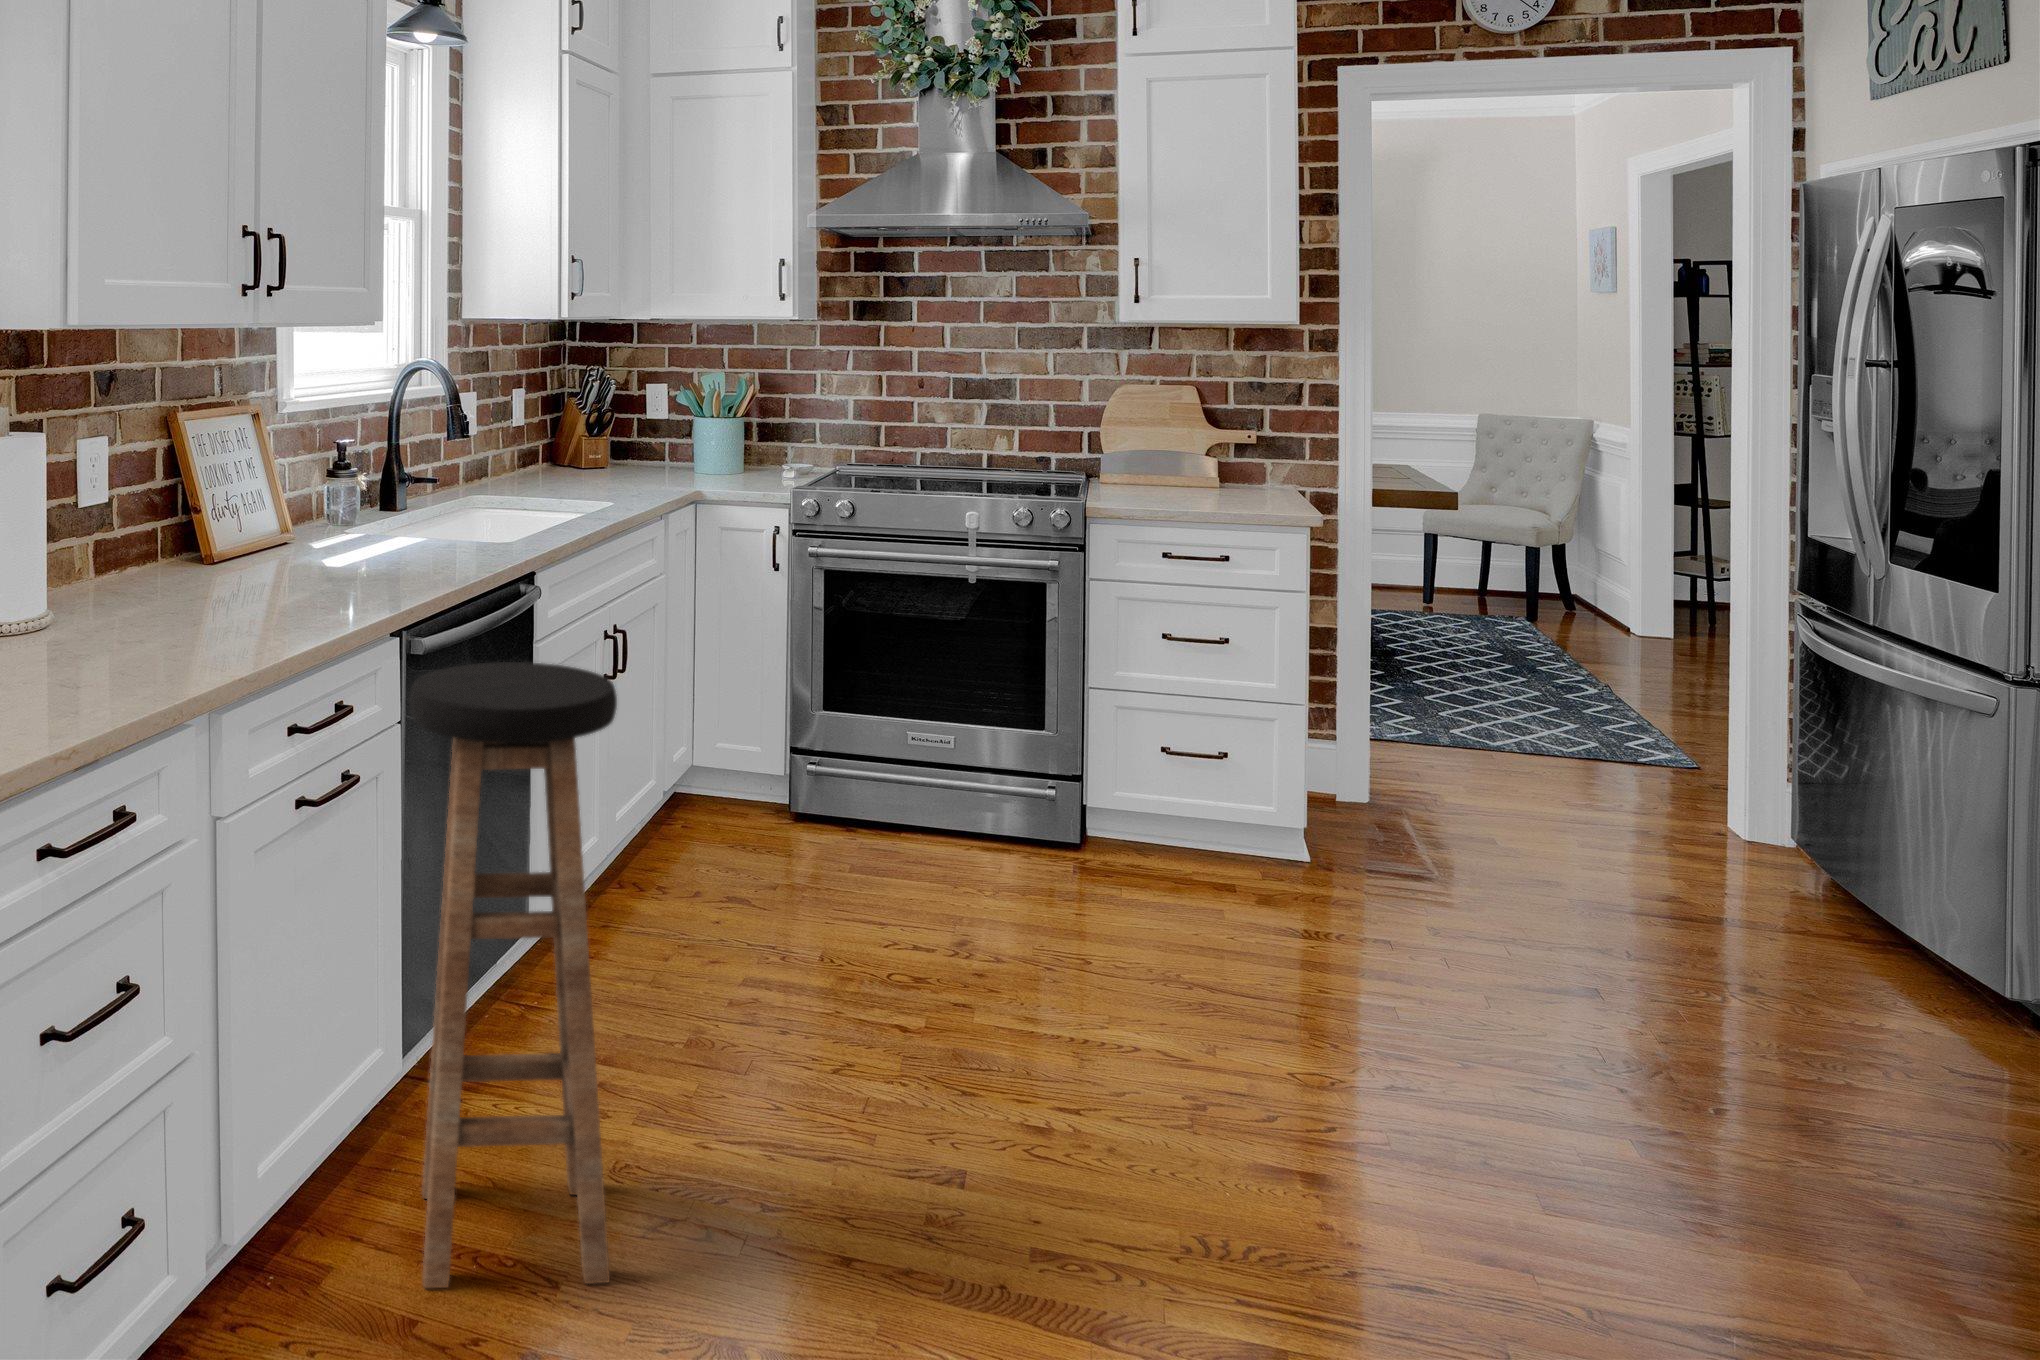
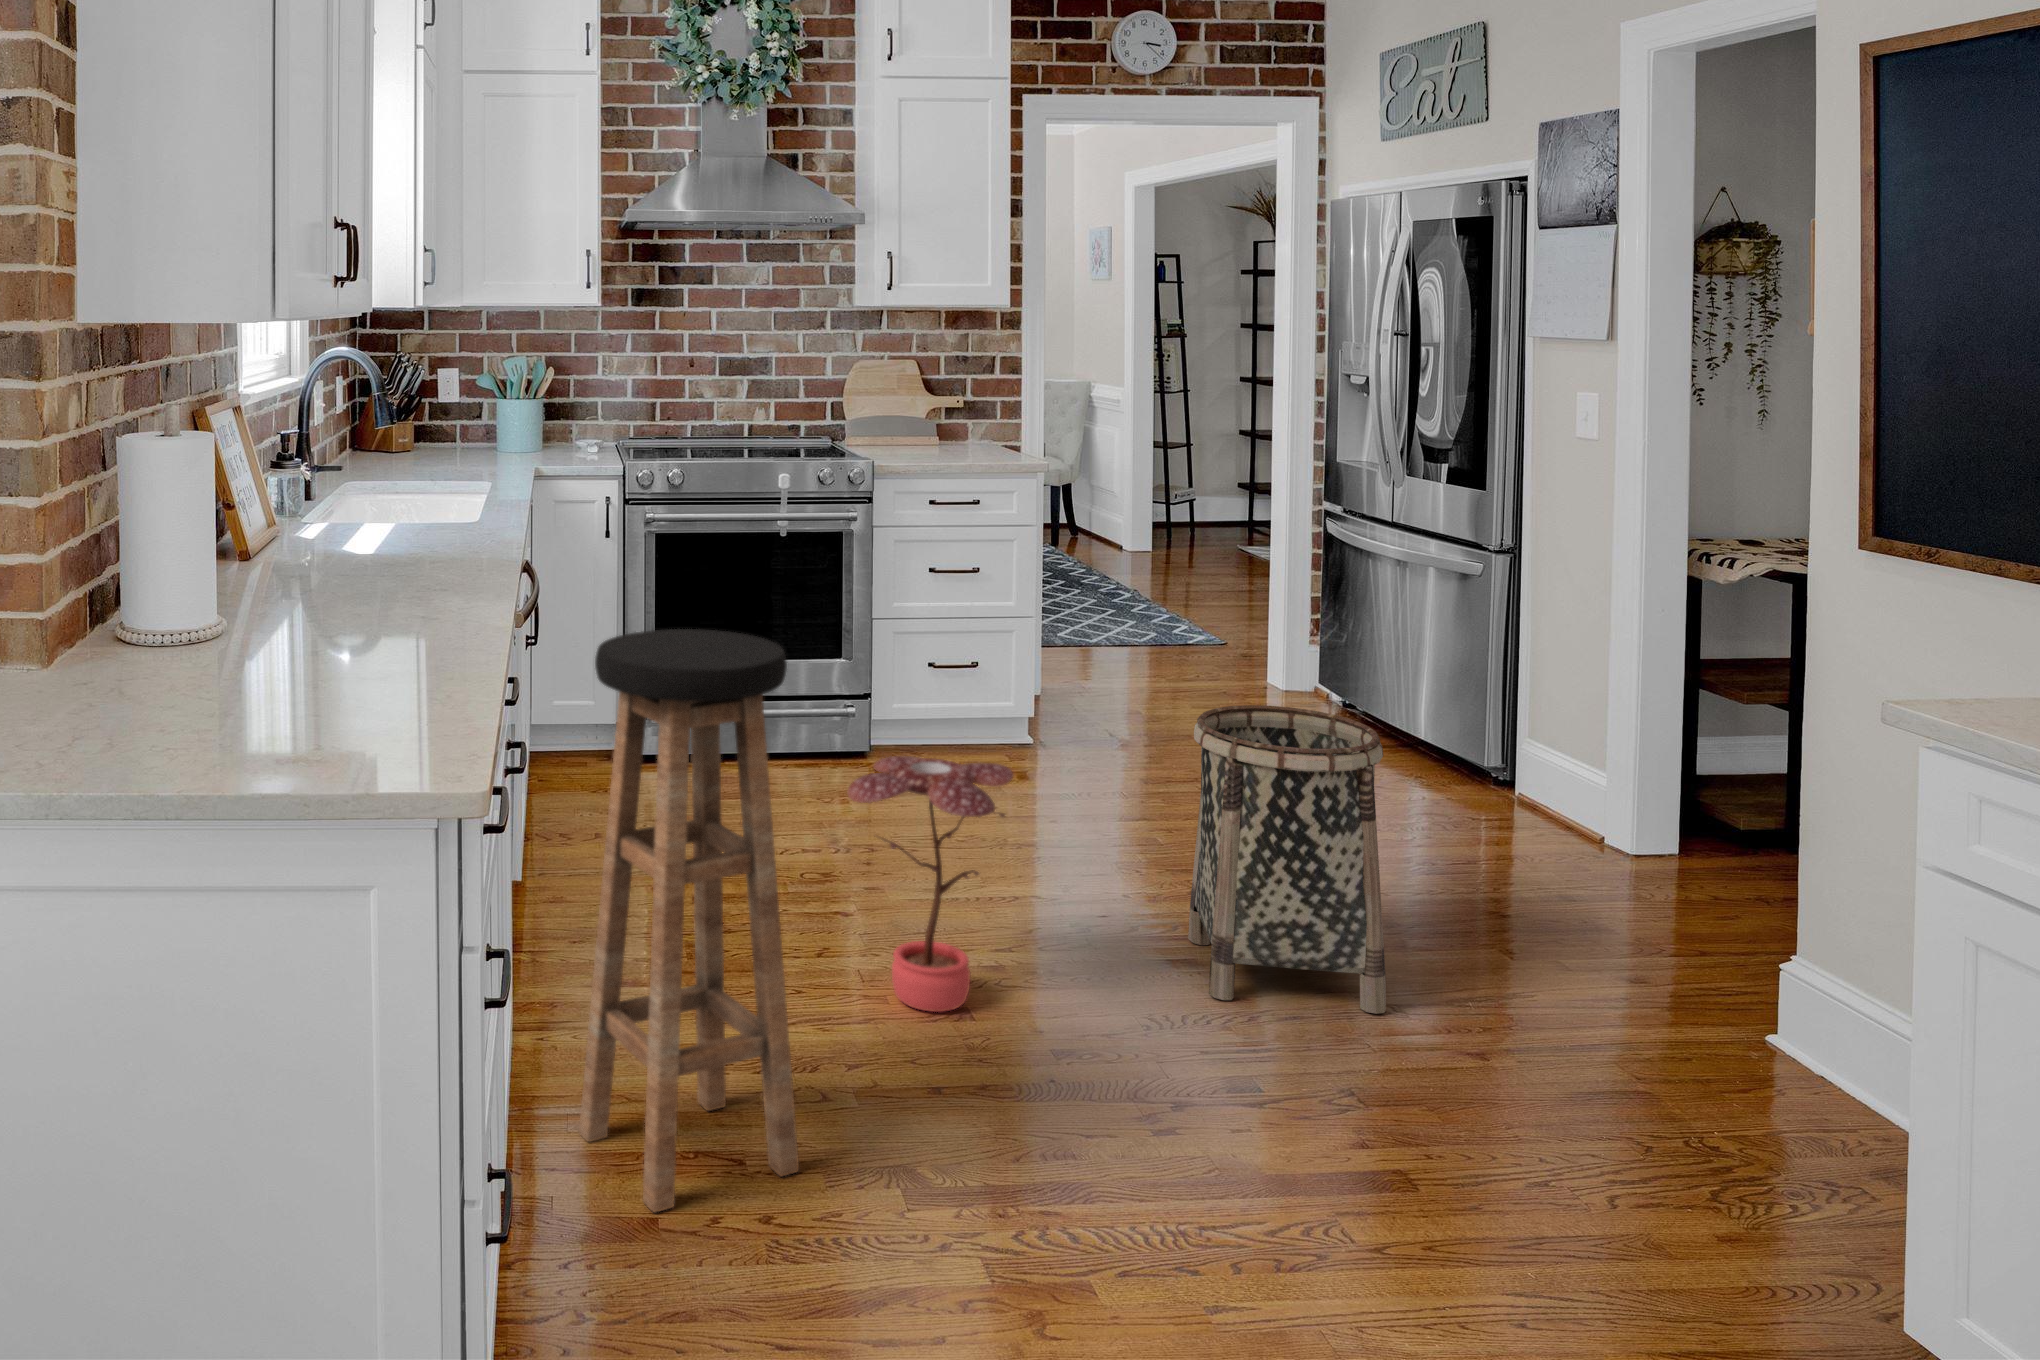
basket: none [1290,827,1560,1266] -> present [1188,705,1386,1014]
potted plant: none [816,836,1034,1142] -> present [847,756,1013,1012]

